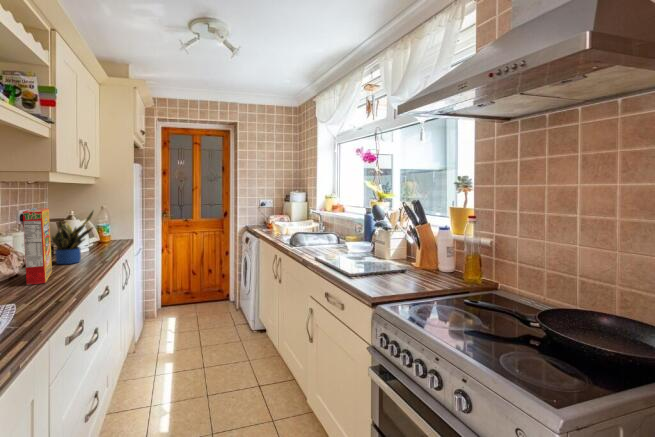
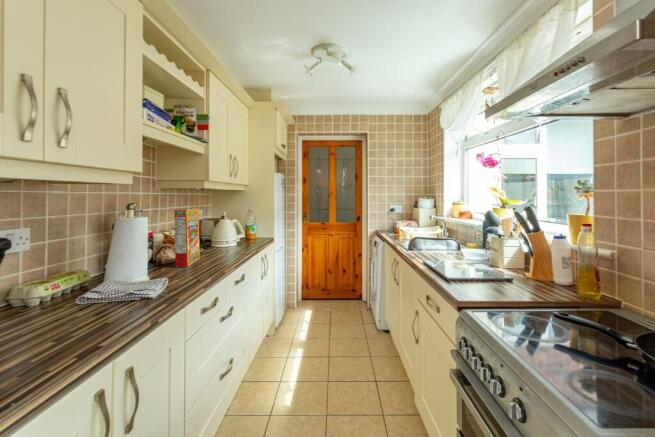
potted plant: present [52,211,93,264] -> none [205,211,234,254]

